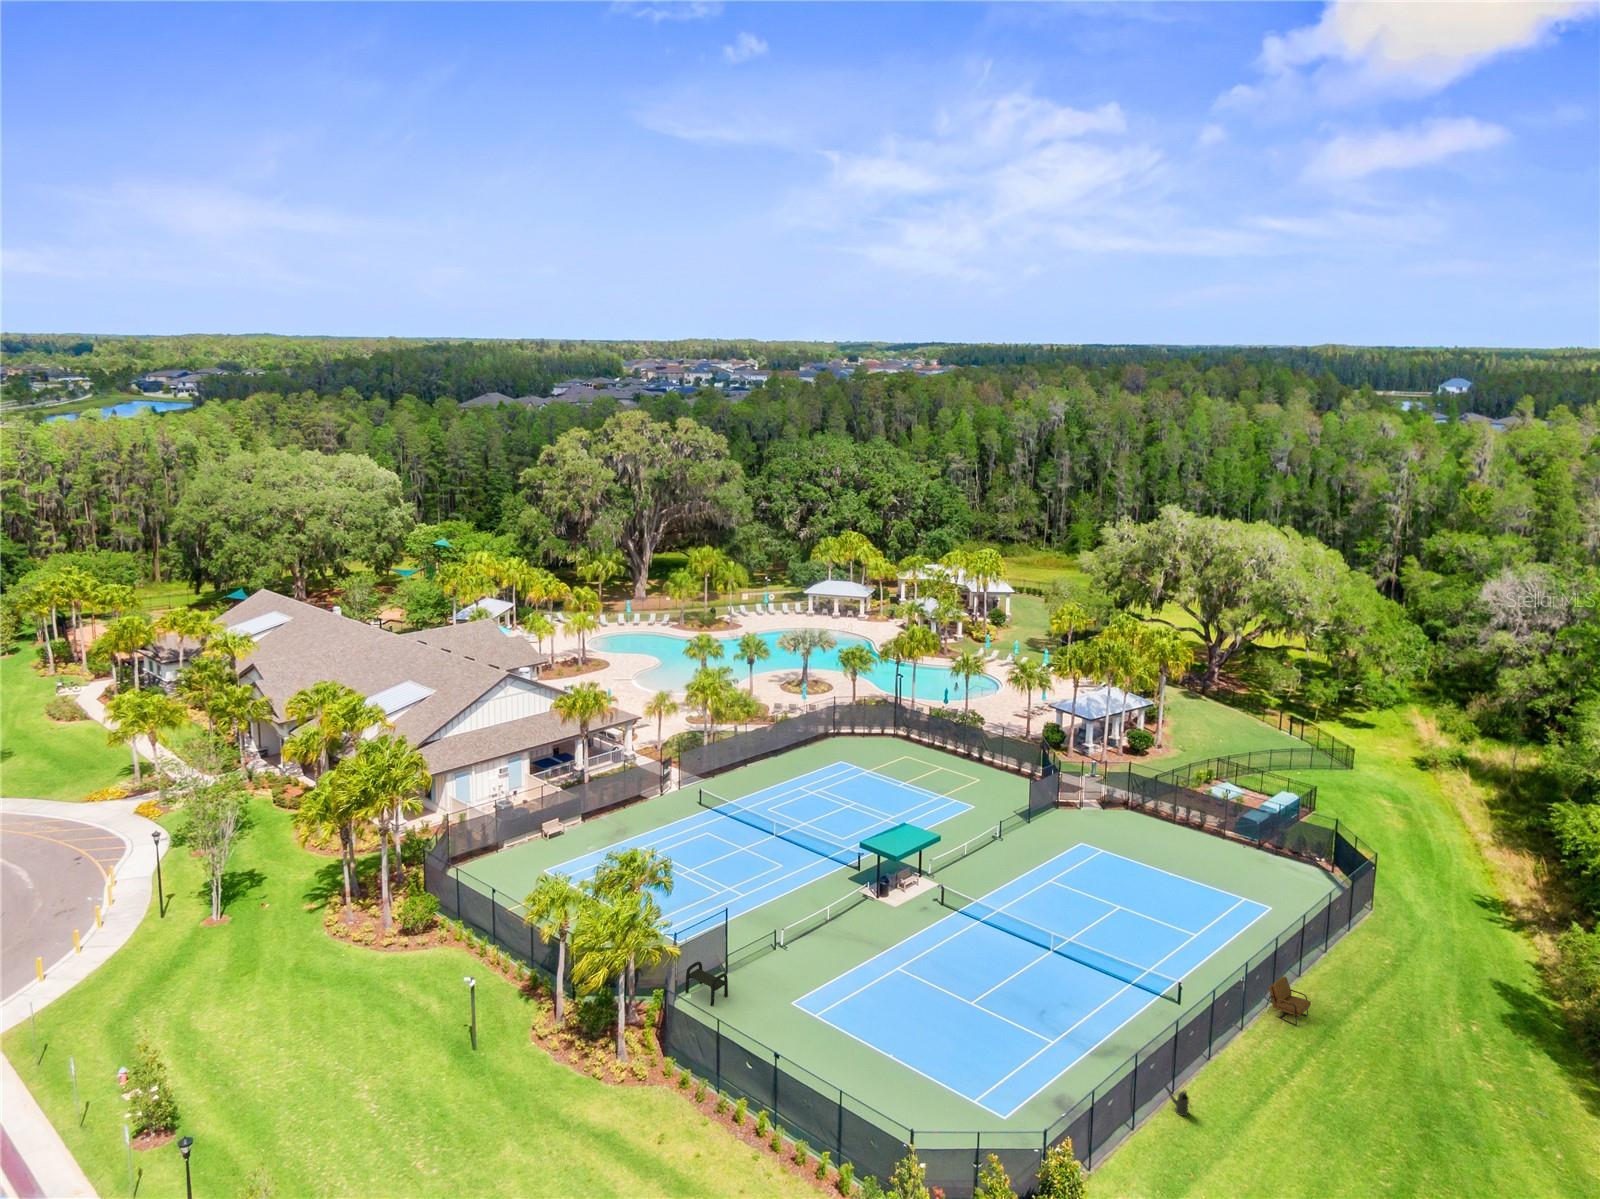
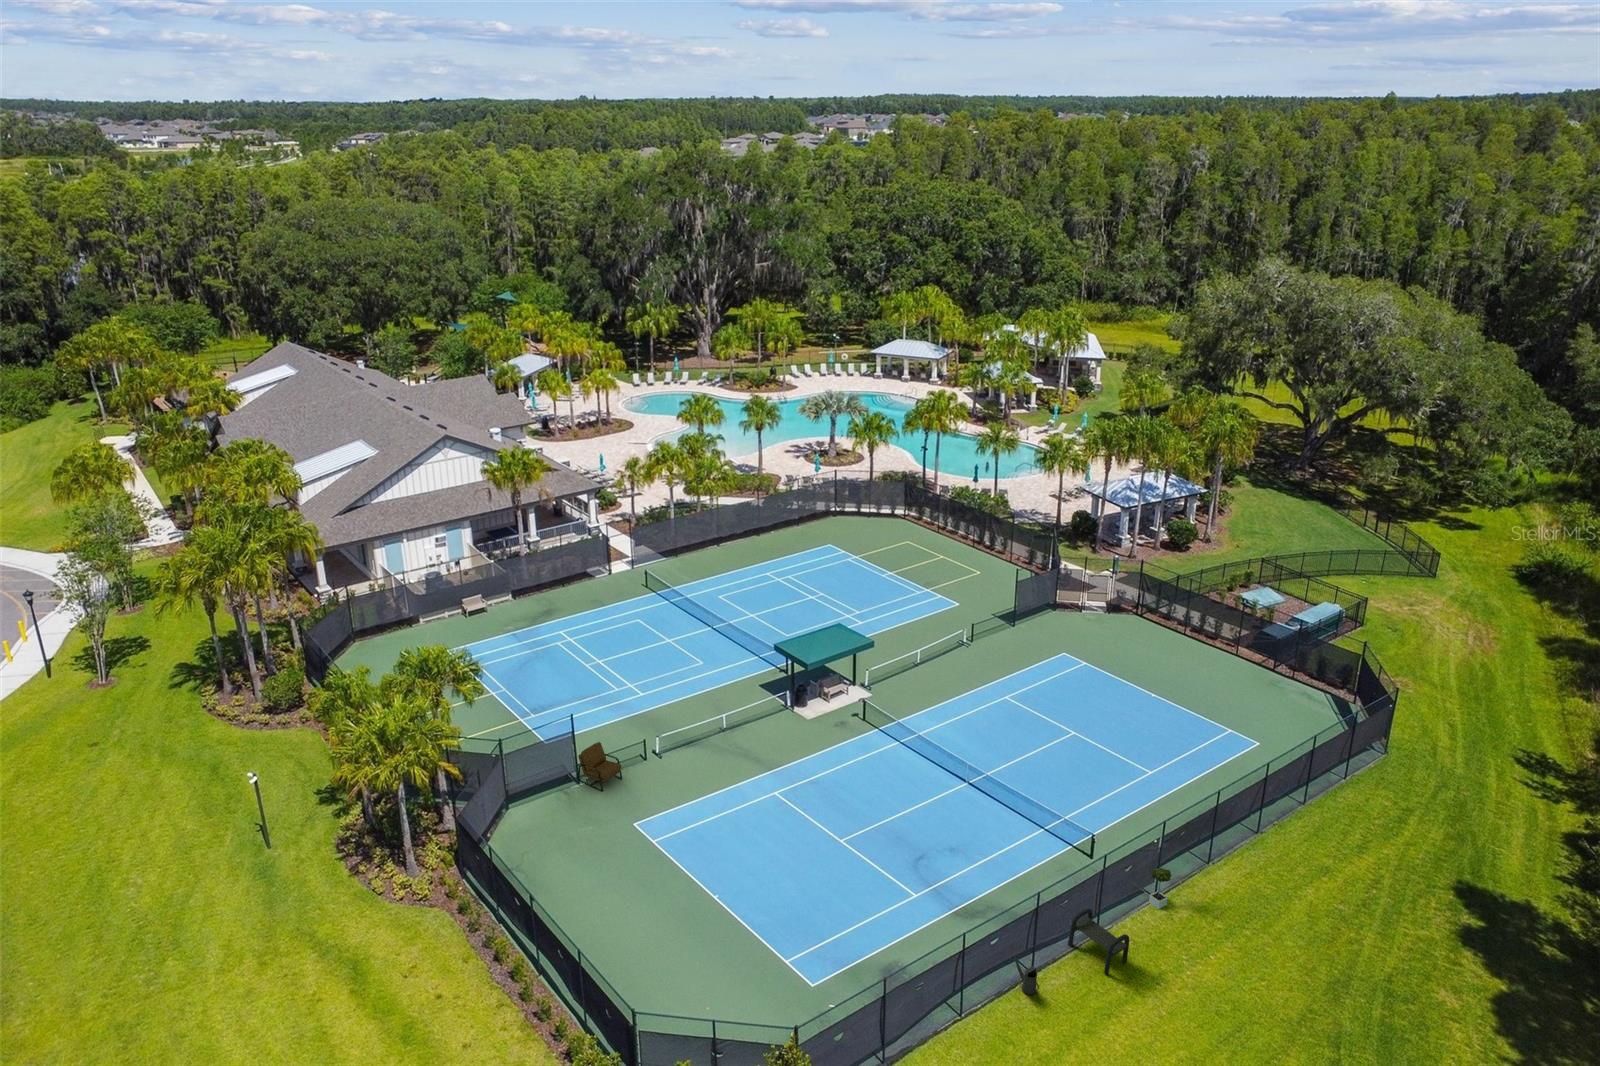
bench: present [685,961,728,1006] -> present [1068,908,1129,975]
chair: present [1266,977,1311,1026] -> present [578,742,622,792]
potted tree: none [1242,1004,1261,1041] -> present [1149,868,1171,909]

